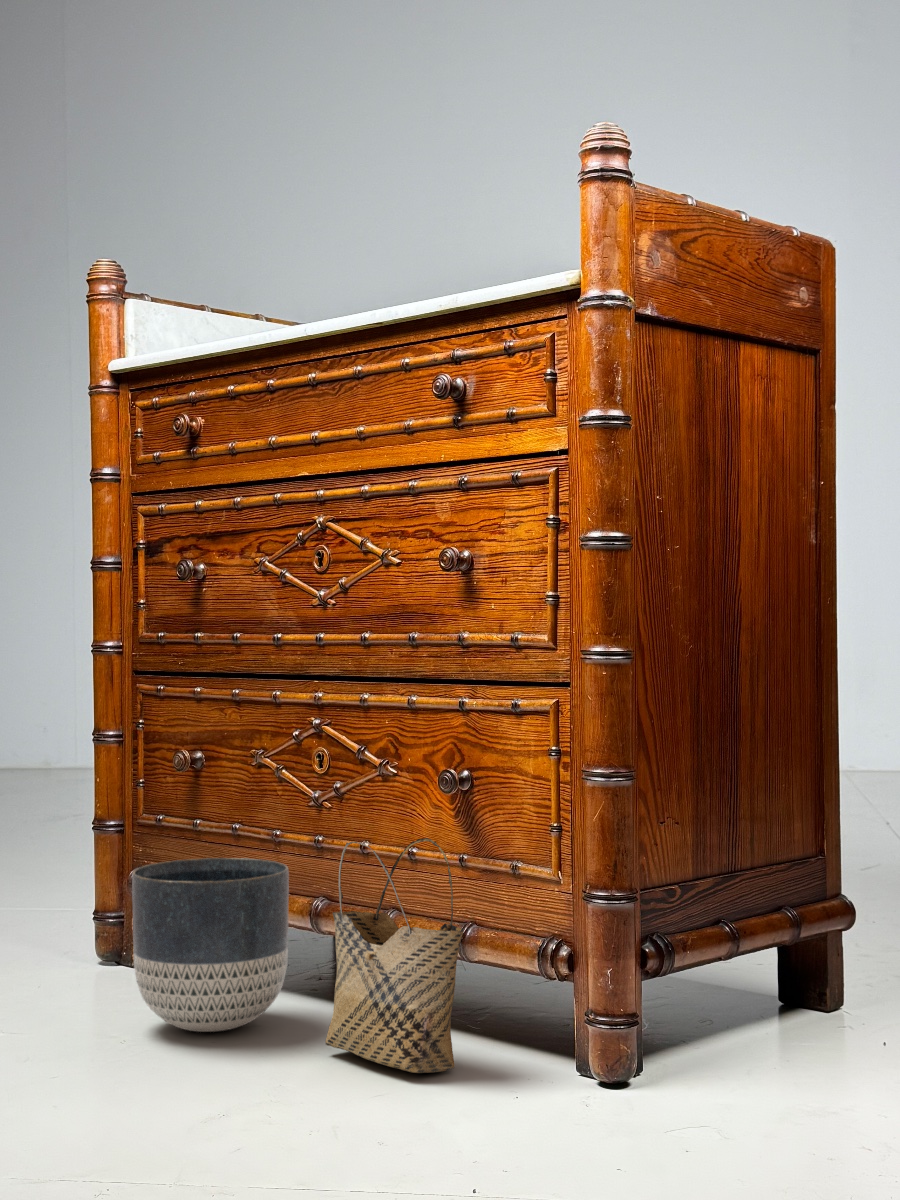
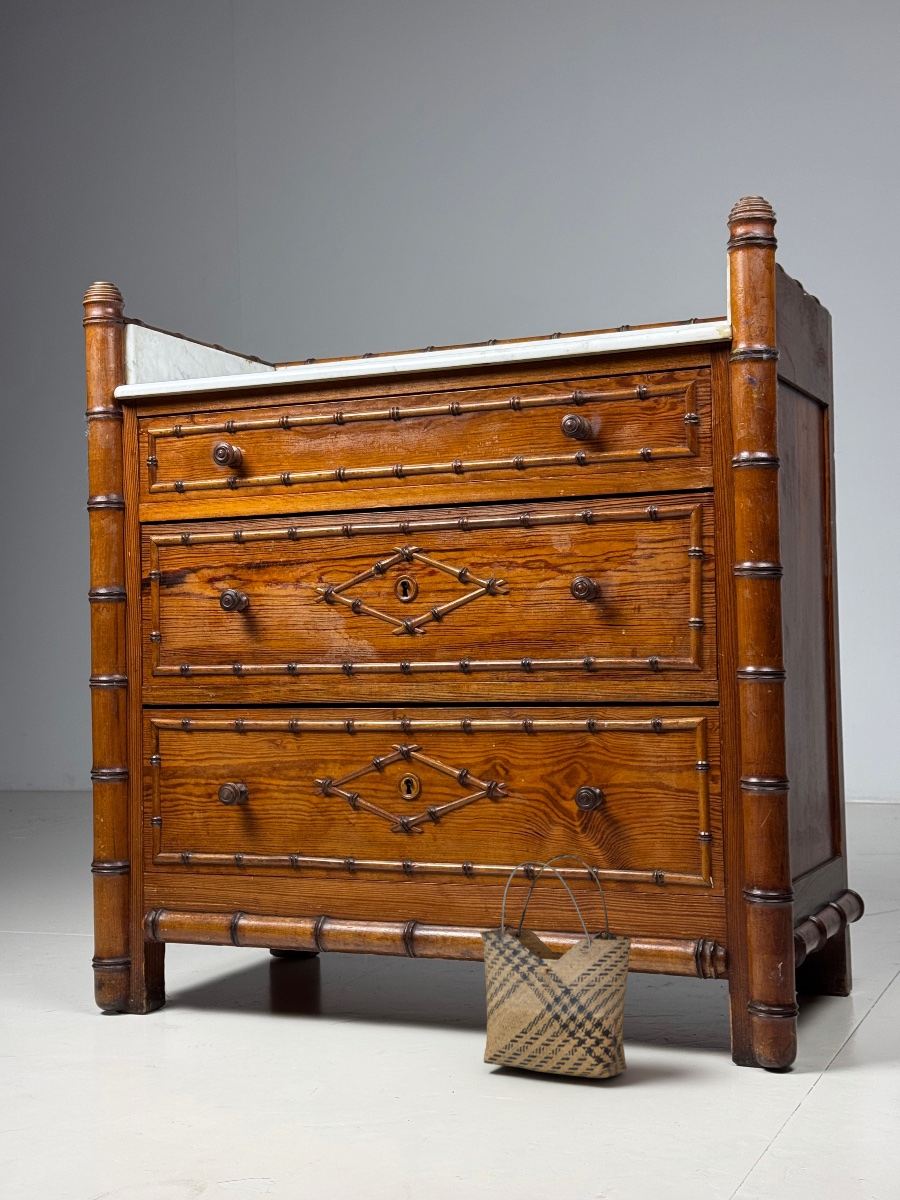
planter: present [132,858,289,1032] -> none [248,889,404,1066]

